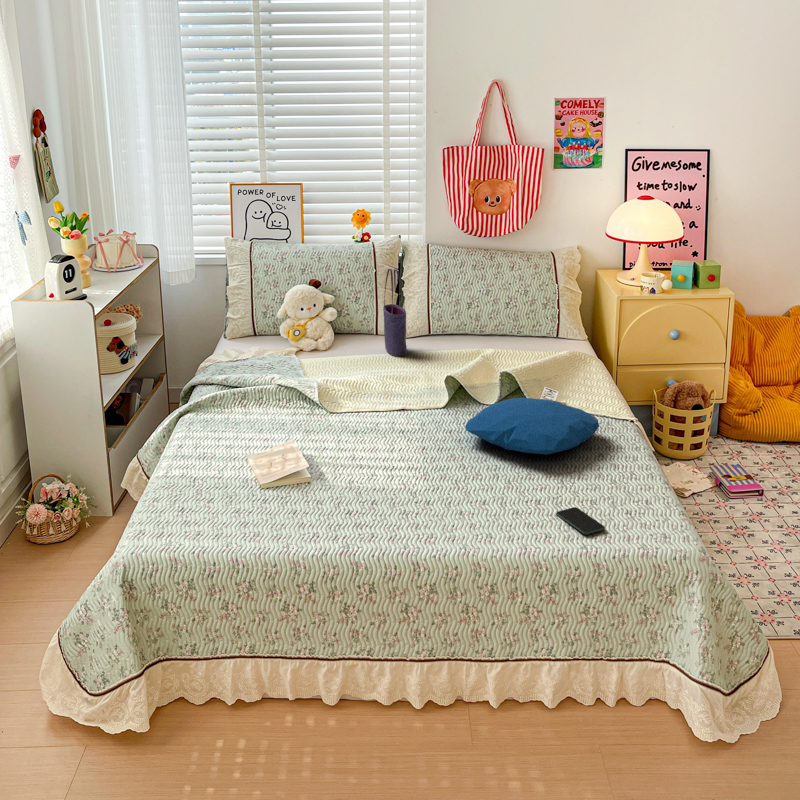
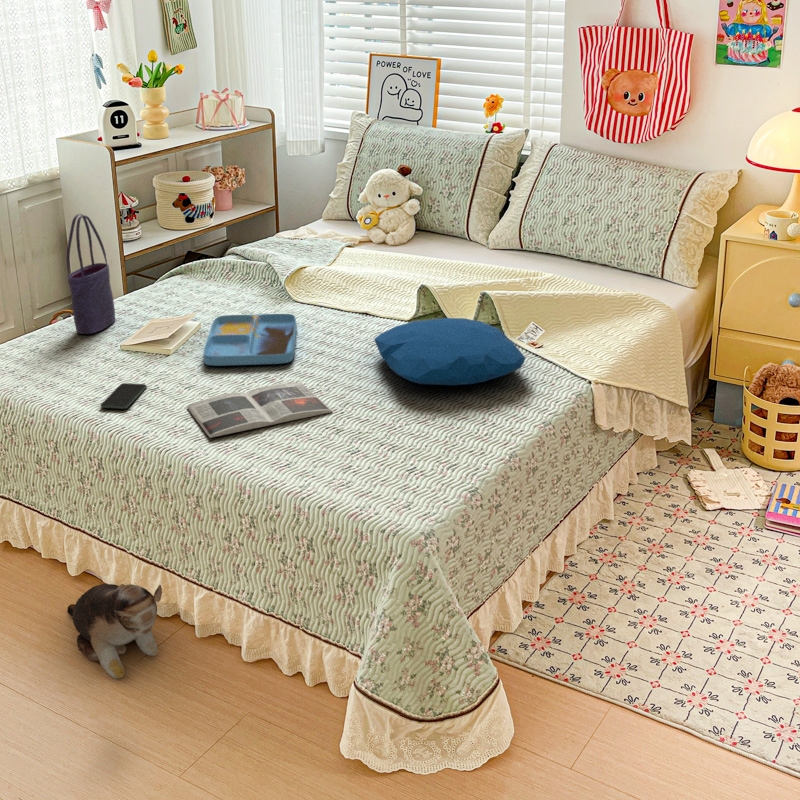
tote bag: present [383,269,407,356] -> present [67,214,115,334]
tray: none [302,429,418,487] -> present [204,314,297,366]
magazine: none [401,480,511,538] -> present [187,383,333,438]
smartphone: present [556,507,605,535] -> present [101,383,147,409]
plush toy: none [361,664,521,762] -> present [67,584,162,679]

